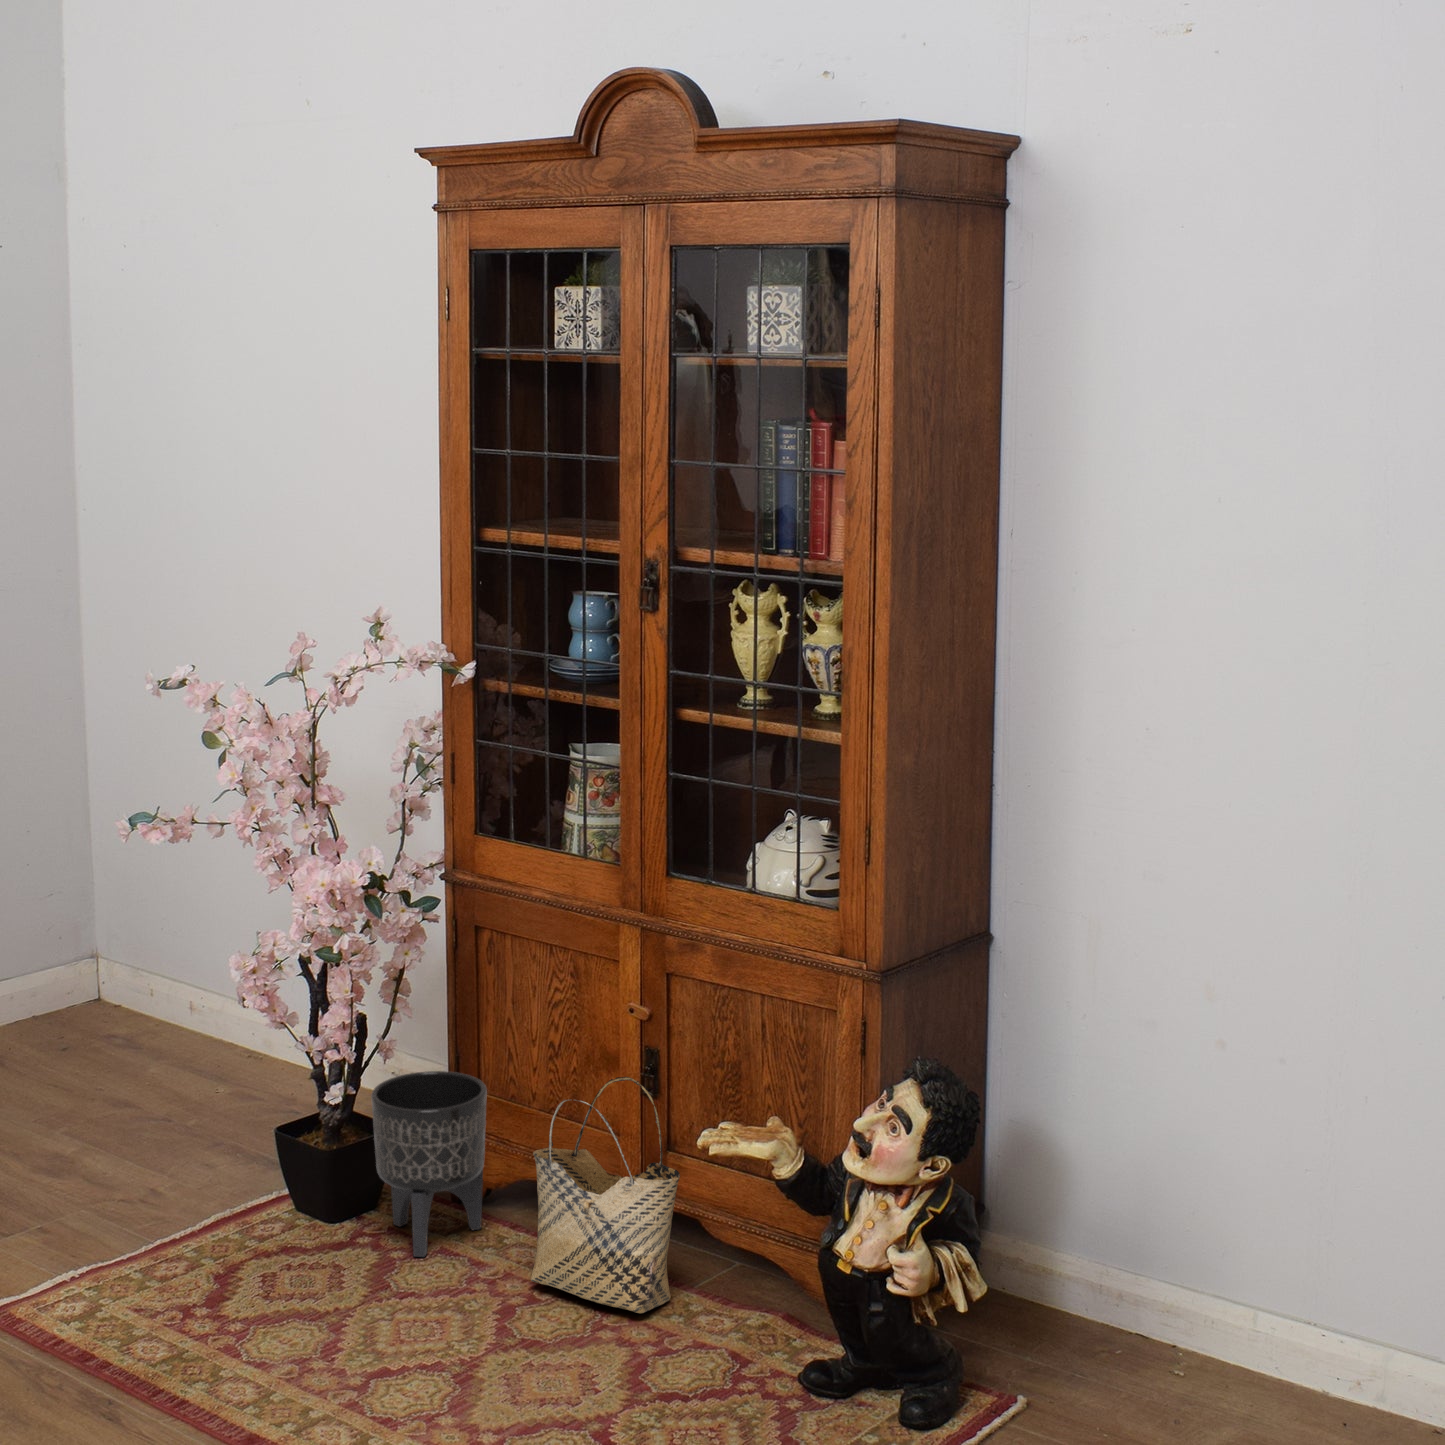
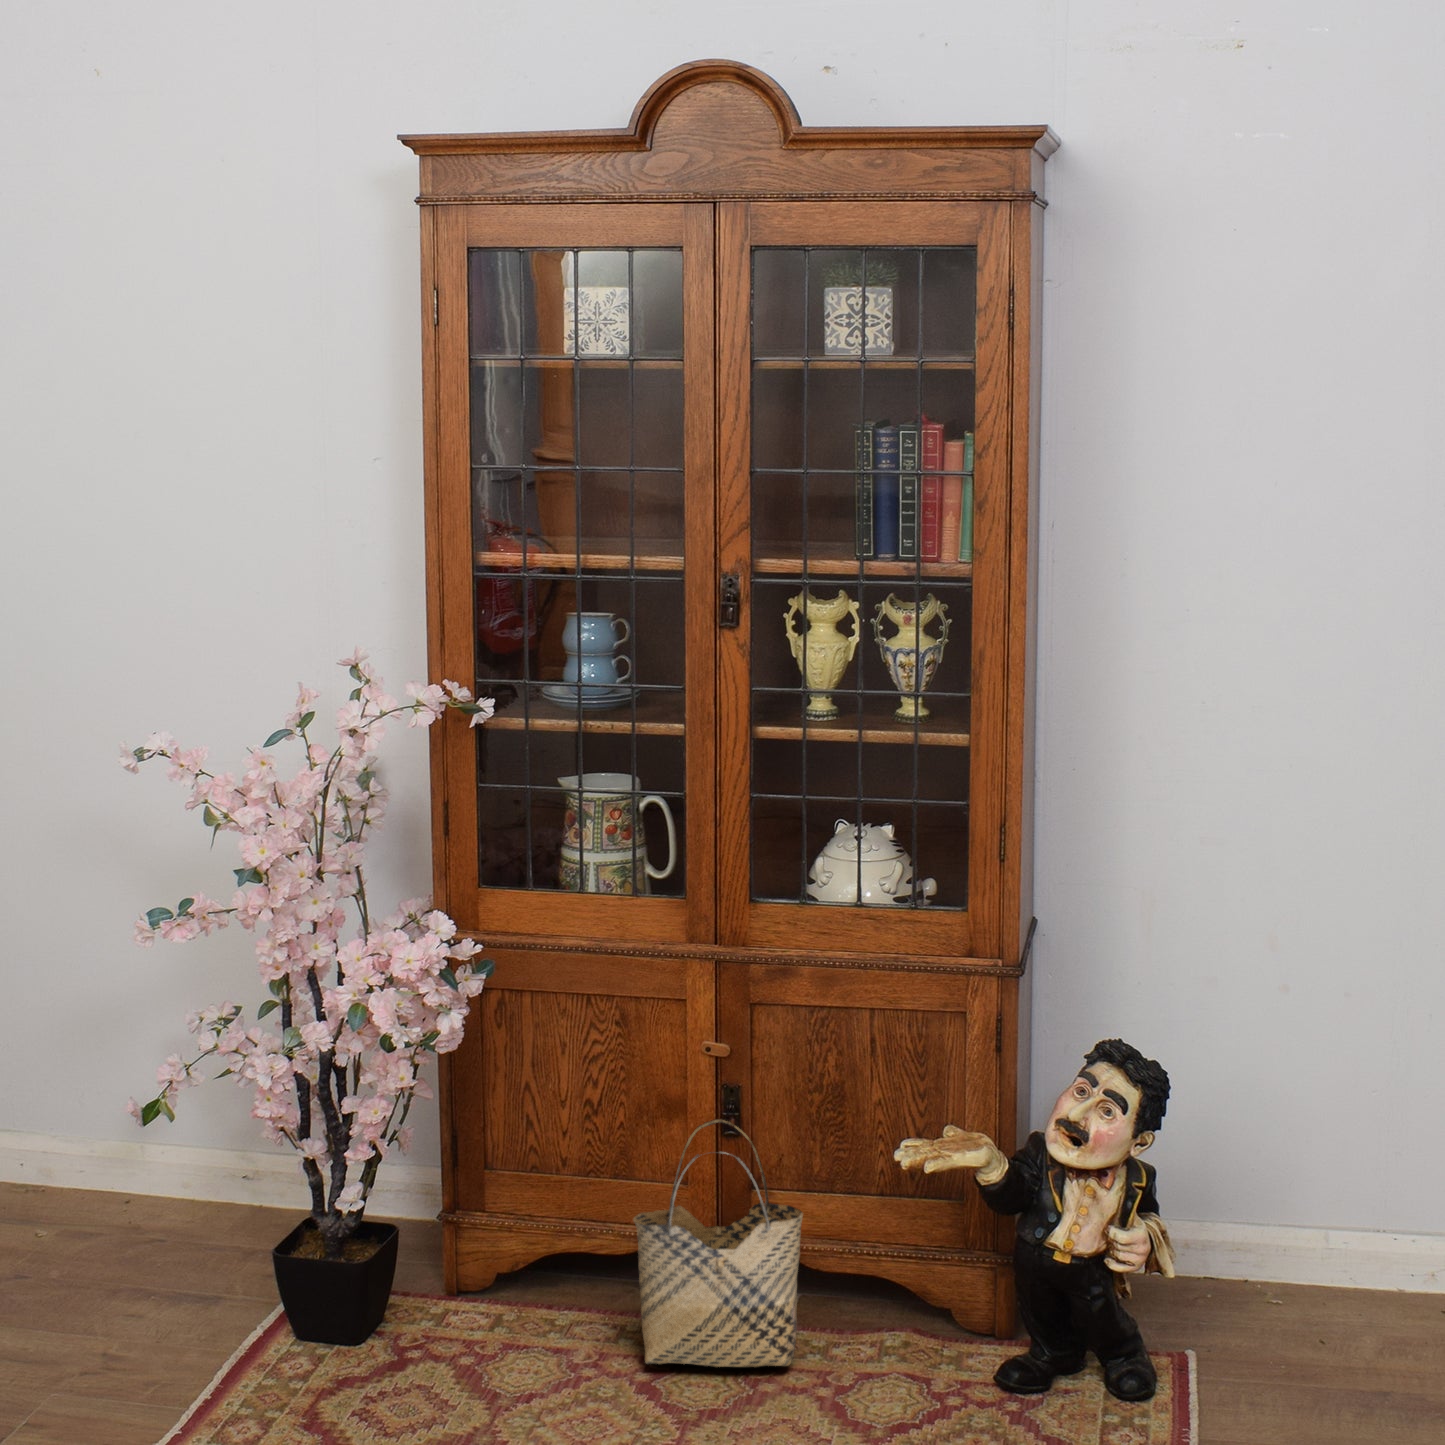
planter: present [371,1071,487,1257] -> none [406,1155,536,1373]

